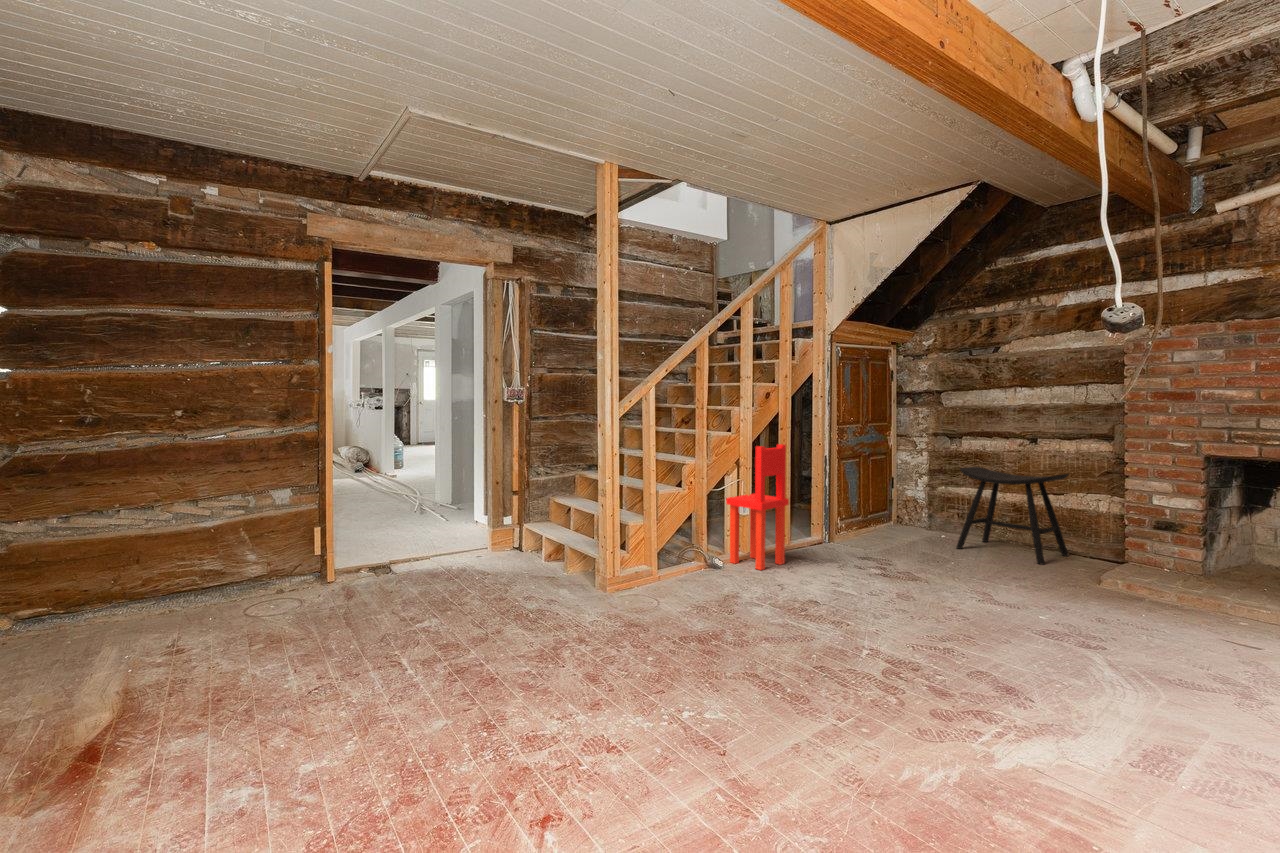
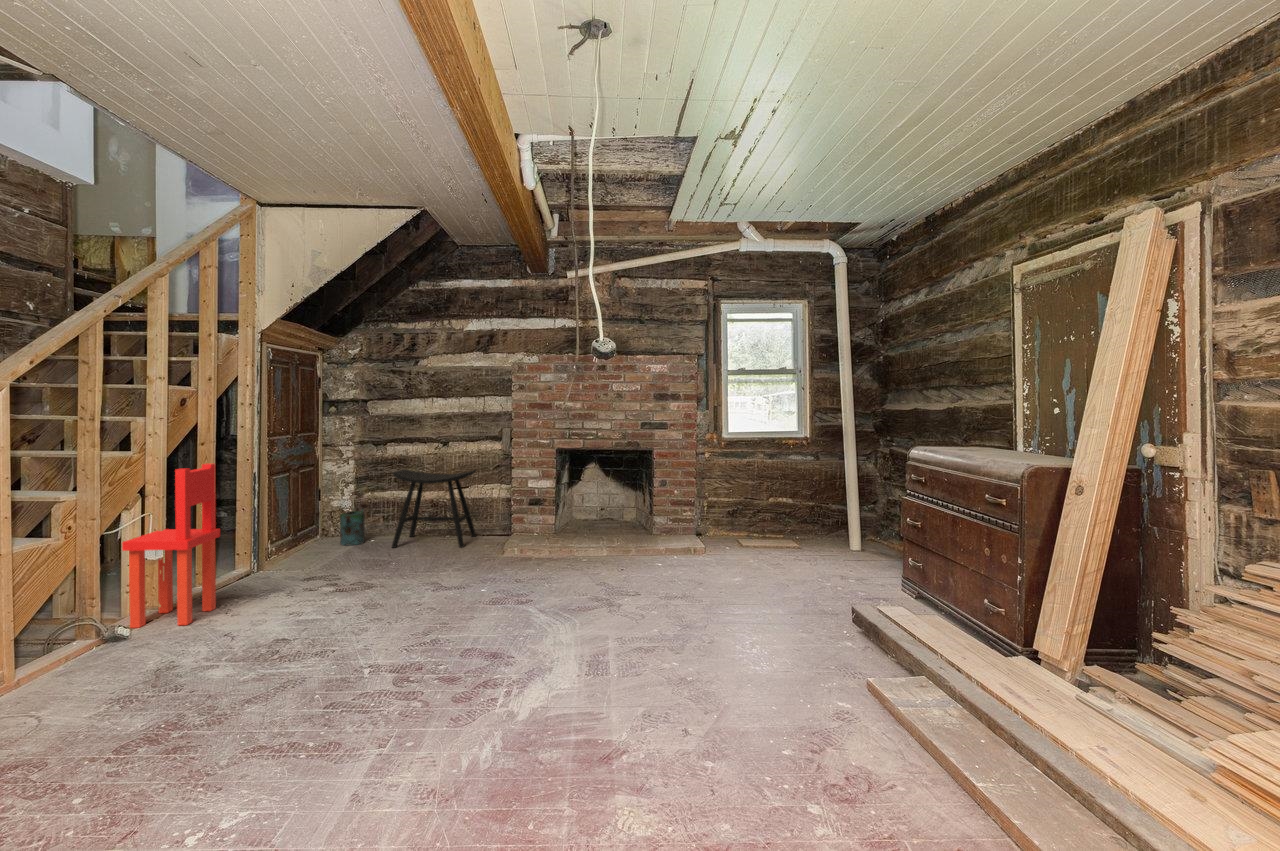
watering can: none [908,499,938,539] -> present [340,504,367,546]

